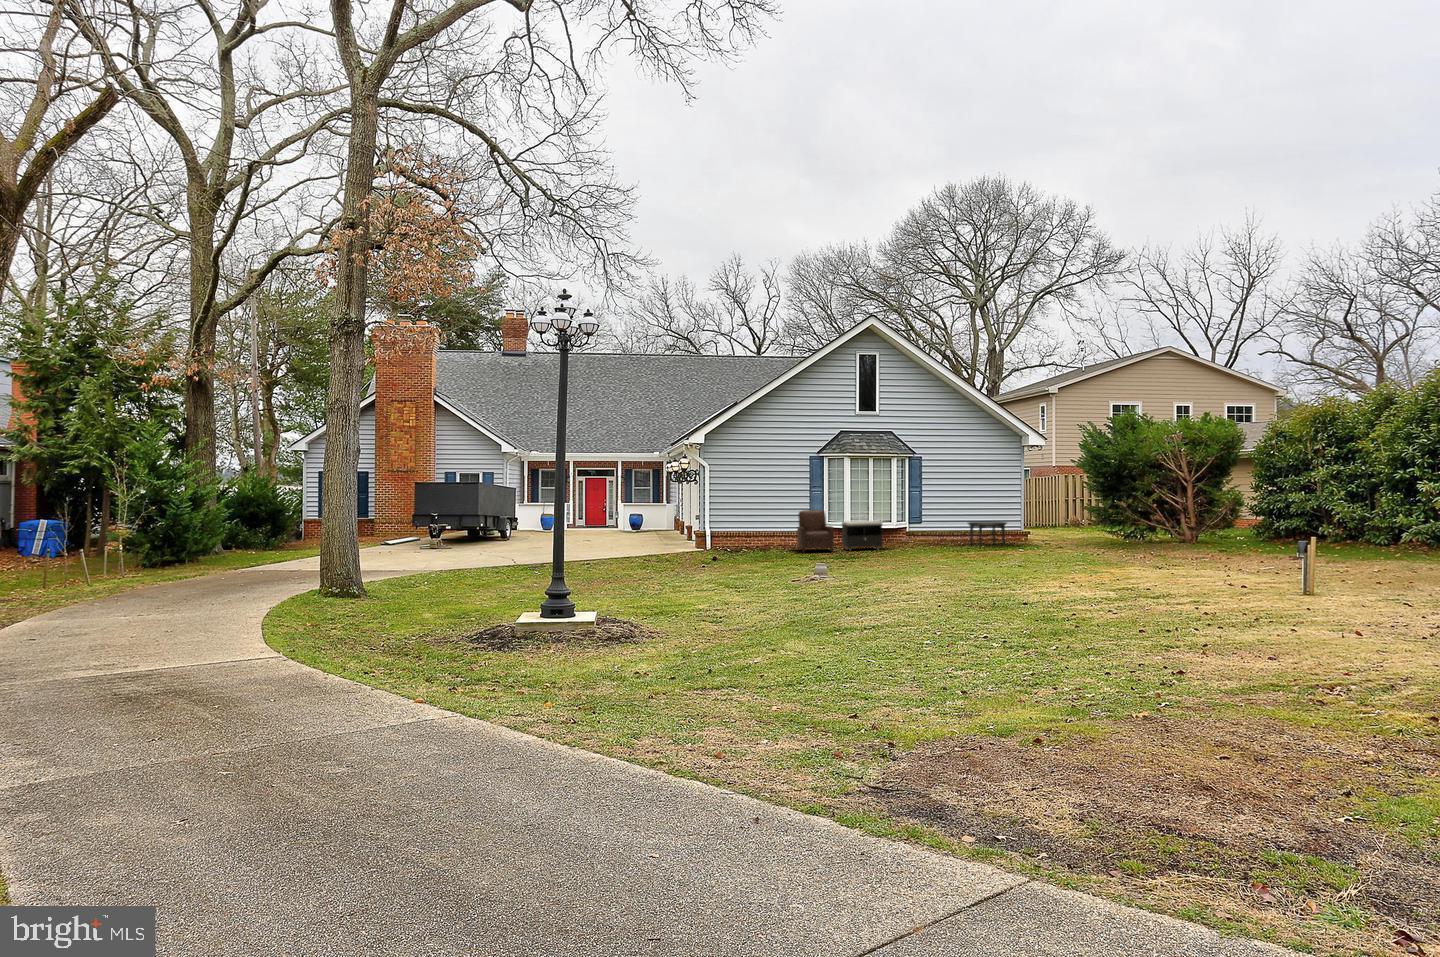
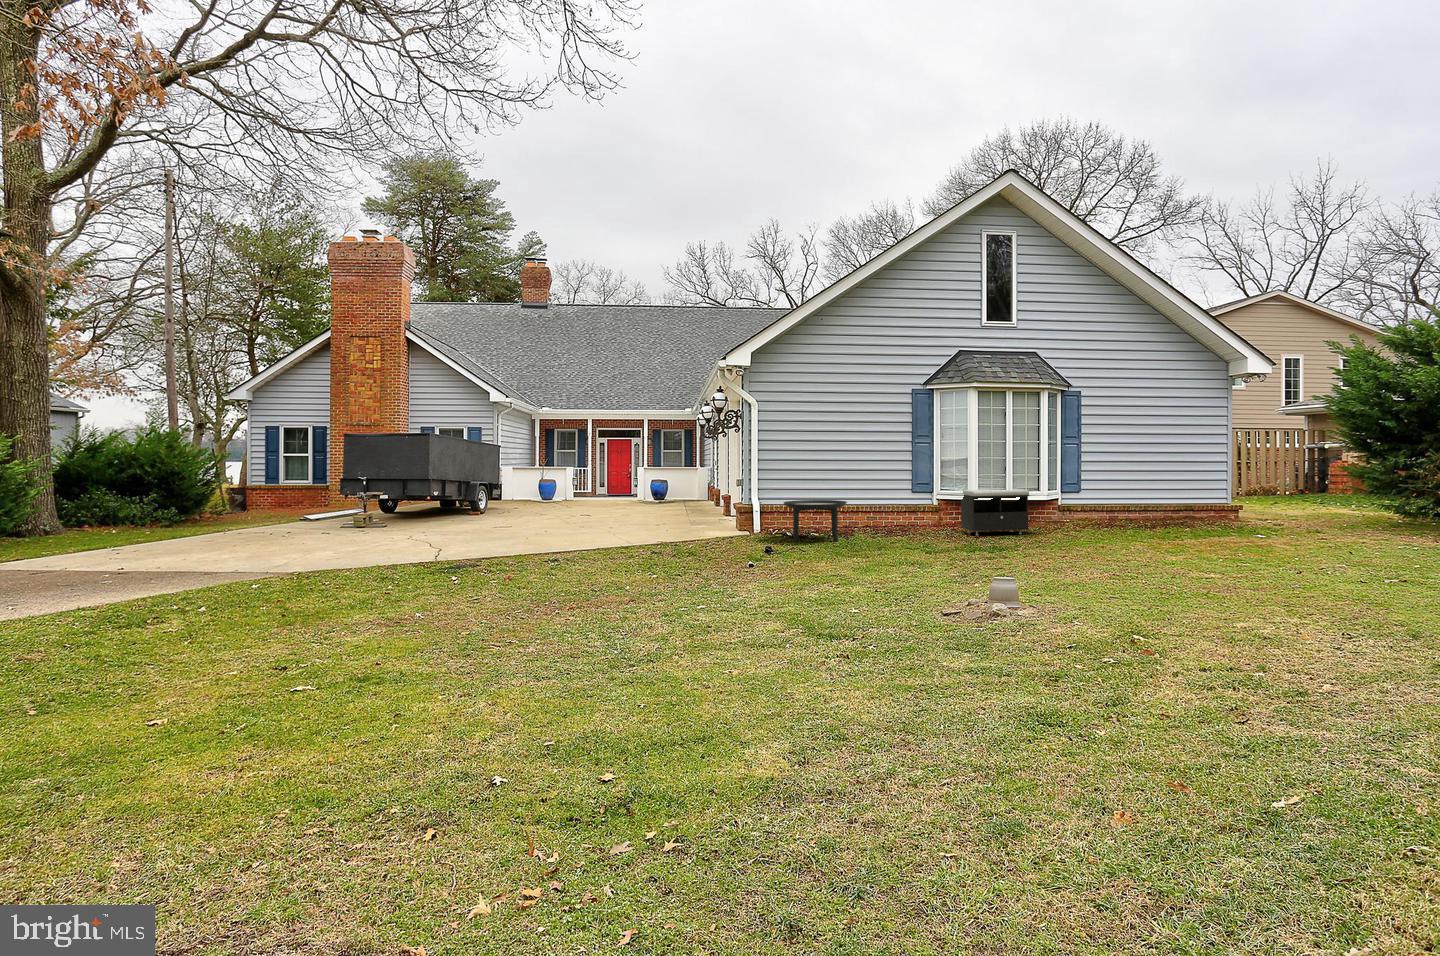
chair: present [797,510,834,553] -> none [892,472,954,539]
round table: present [968,521,1007,547] -> present [783,500,847,542]

